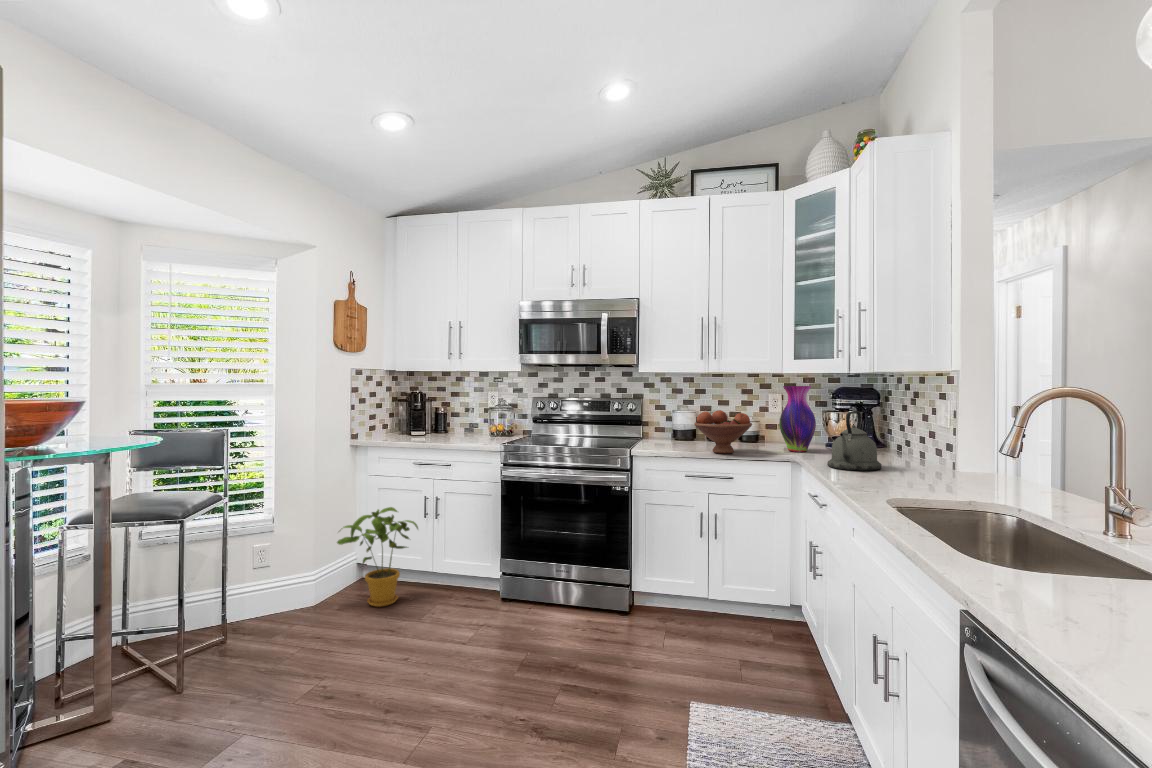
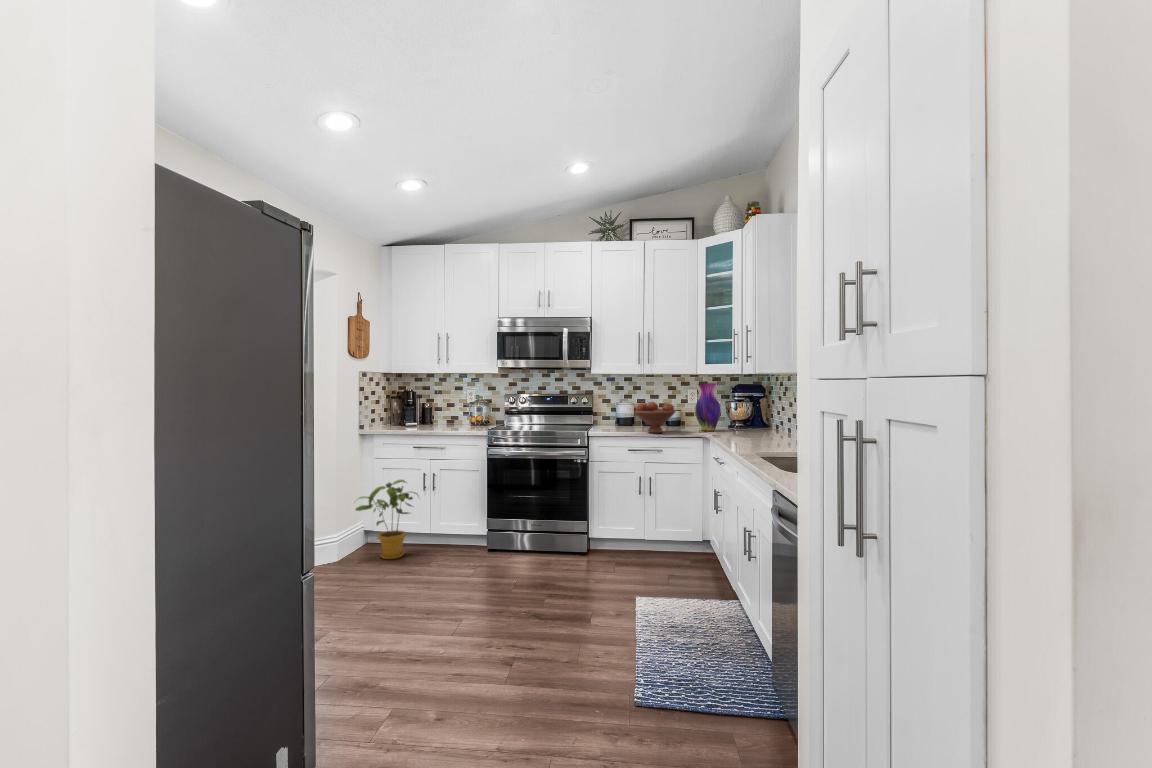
kettle: present [828,411,882,471] -> none [728,400,763,440]

